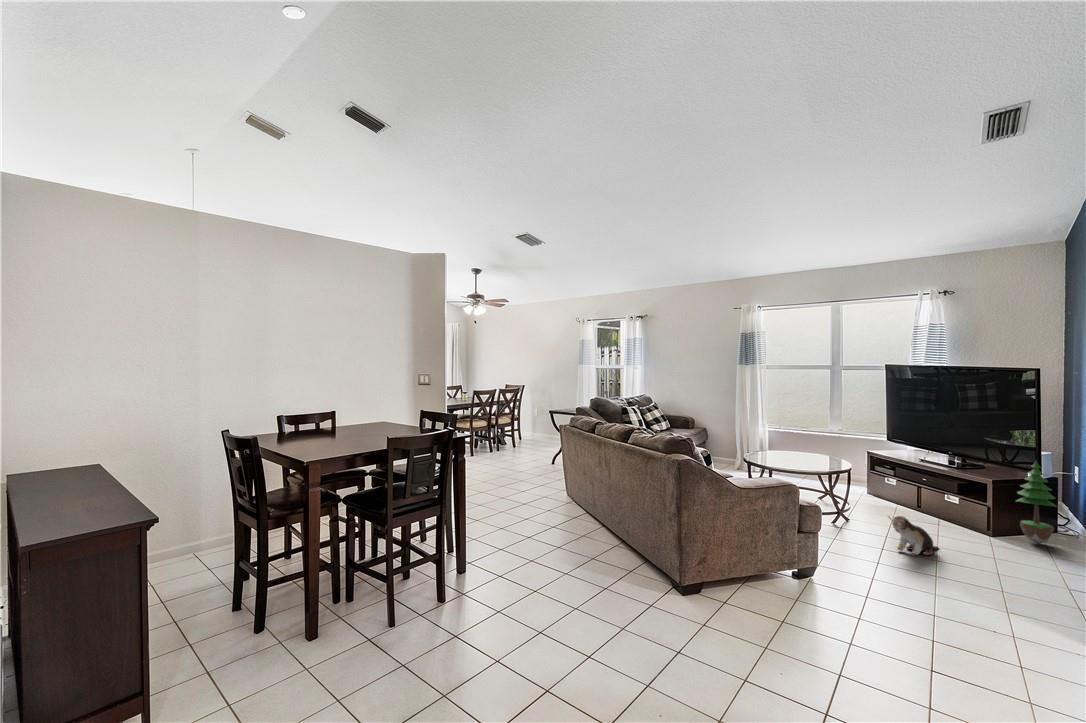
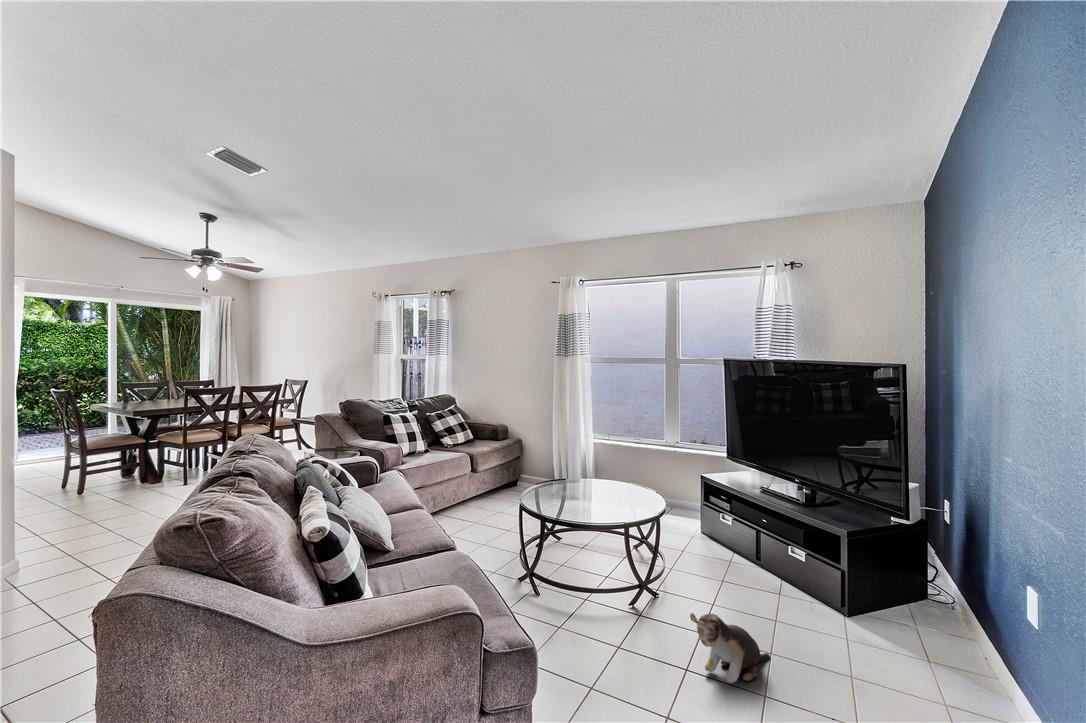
potted tree: present [1016,461,1056,544] -> none [876,500,932,629]

